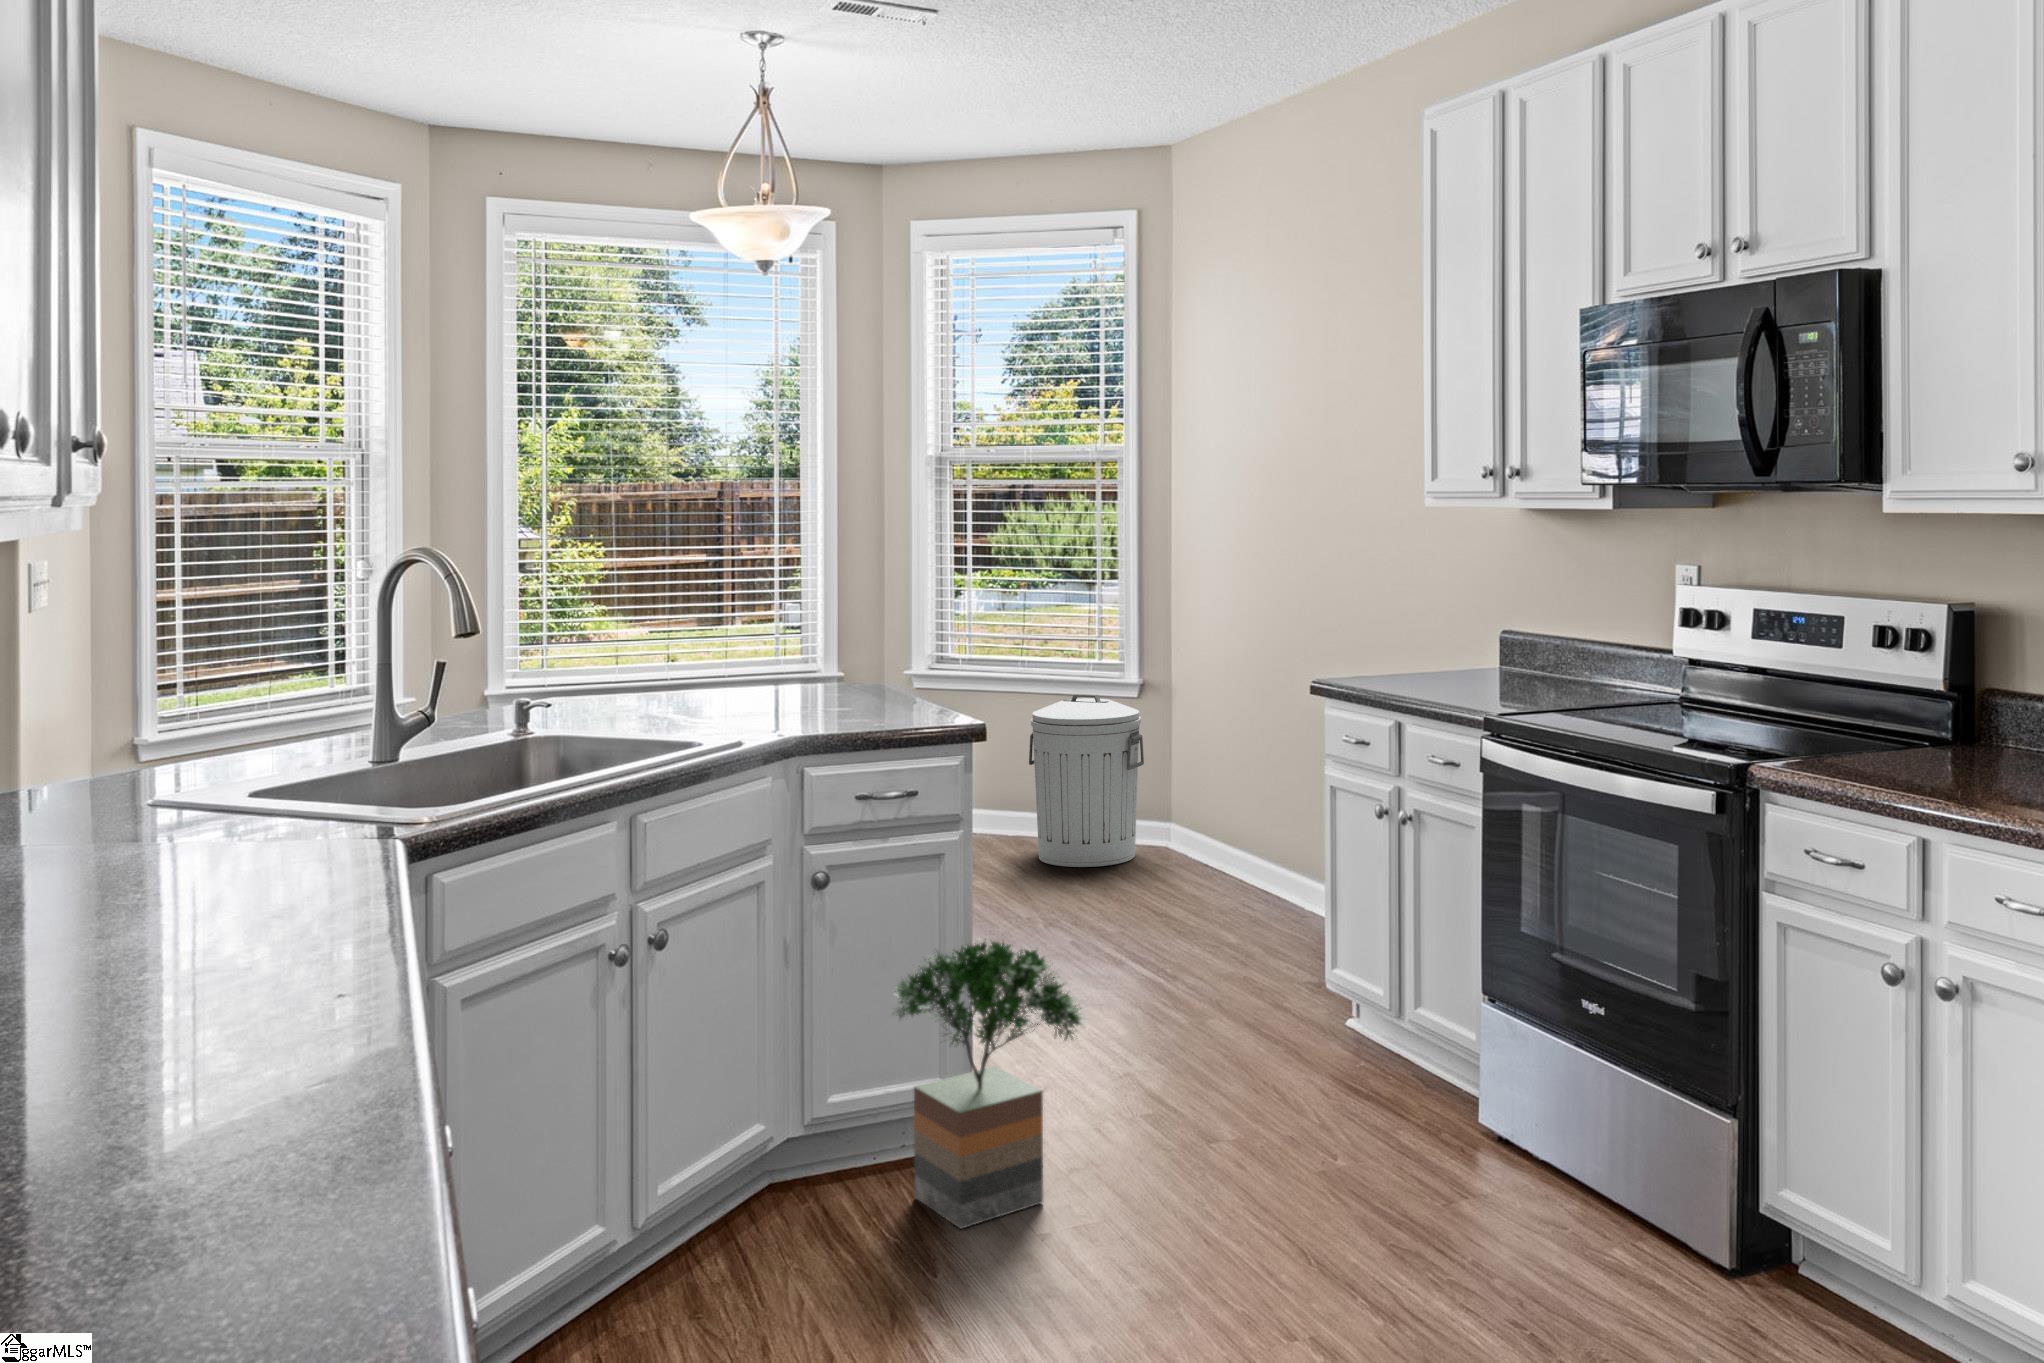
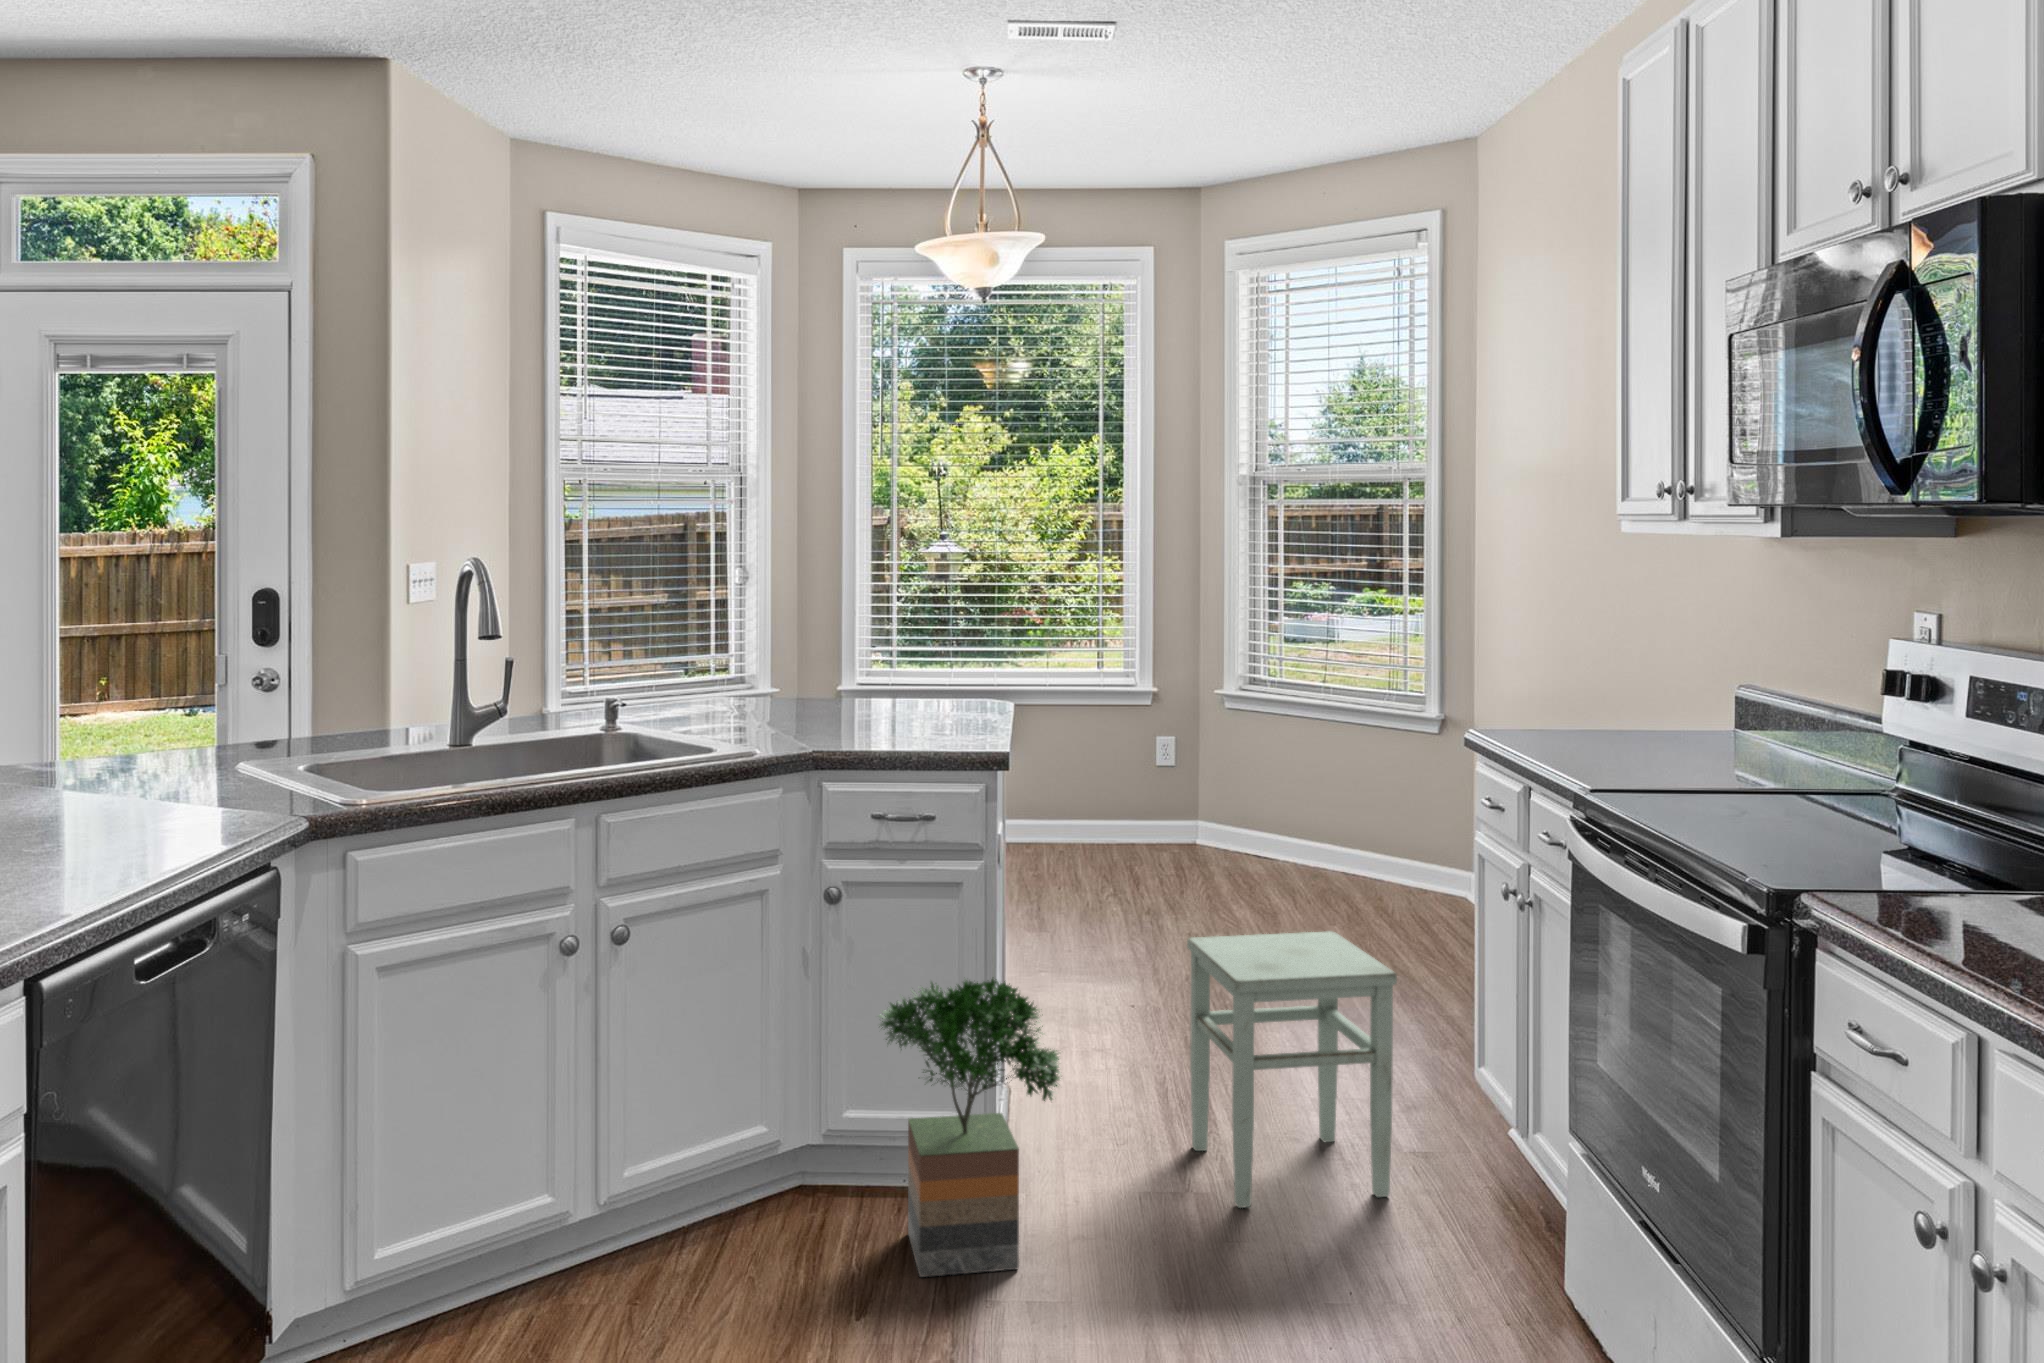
trash can: present [1029,694,1144,867] -> none [1313,727,1434,914]
stool: none [1099,867,1300,1117] -> present [1187,931,1397,1208]

